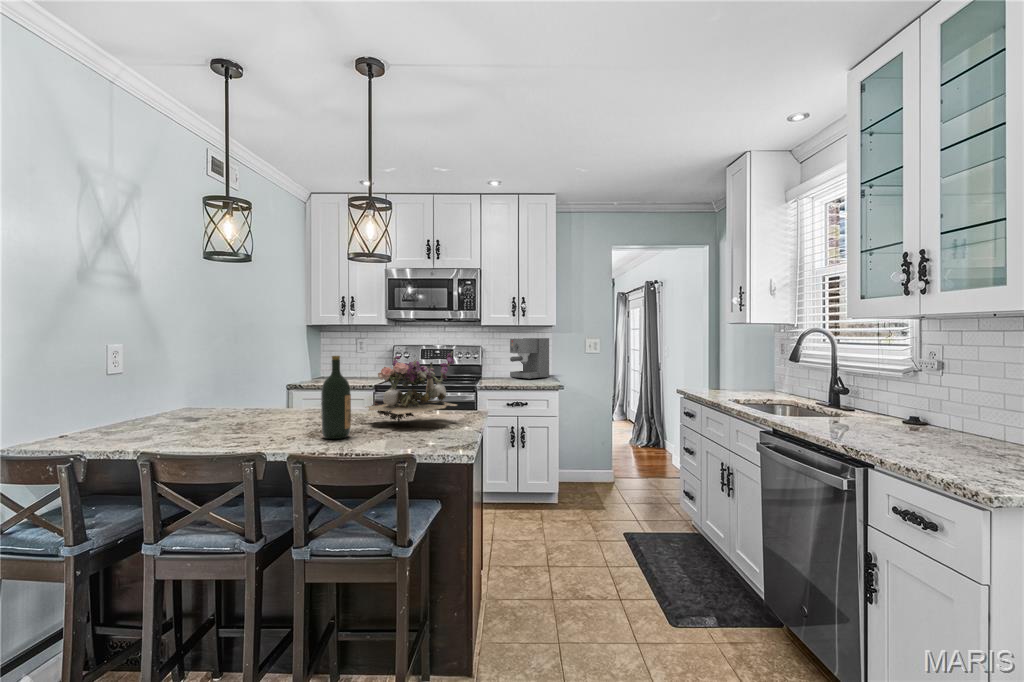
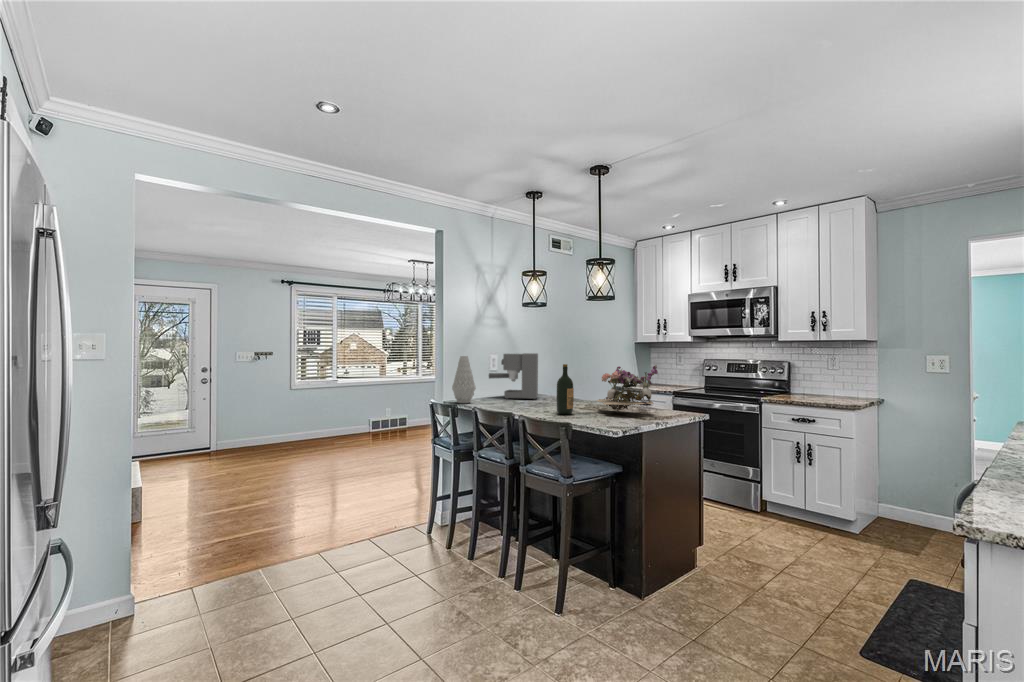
coffee maker: present [510,338,549,379] -> present [489,353,538,399]
vase: none [49,347,113,447] -> present [452,356,476,403]

